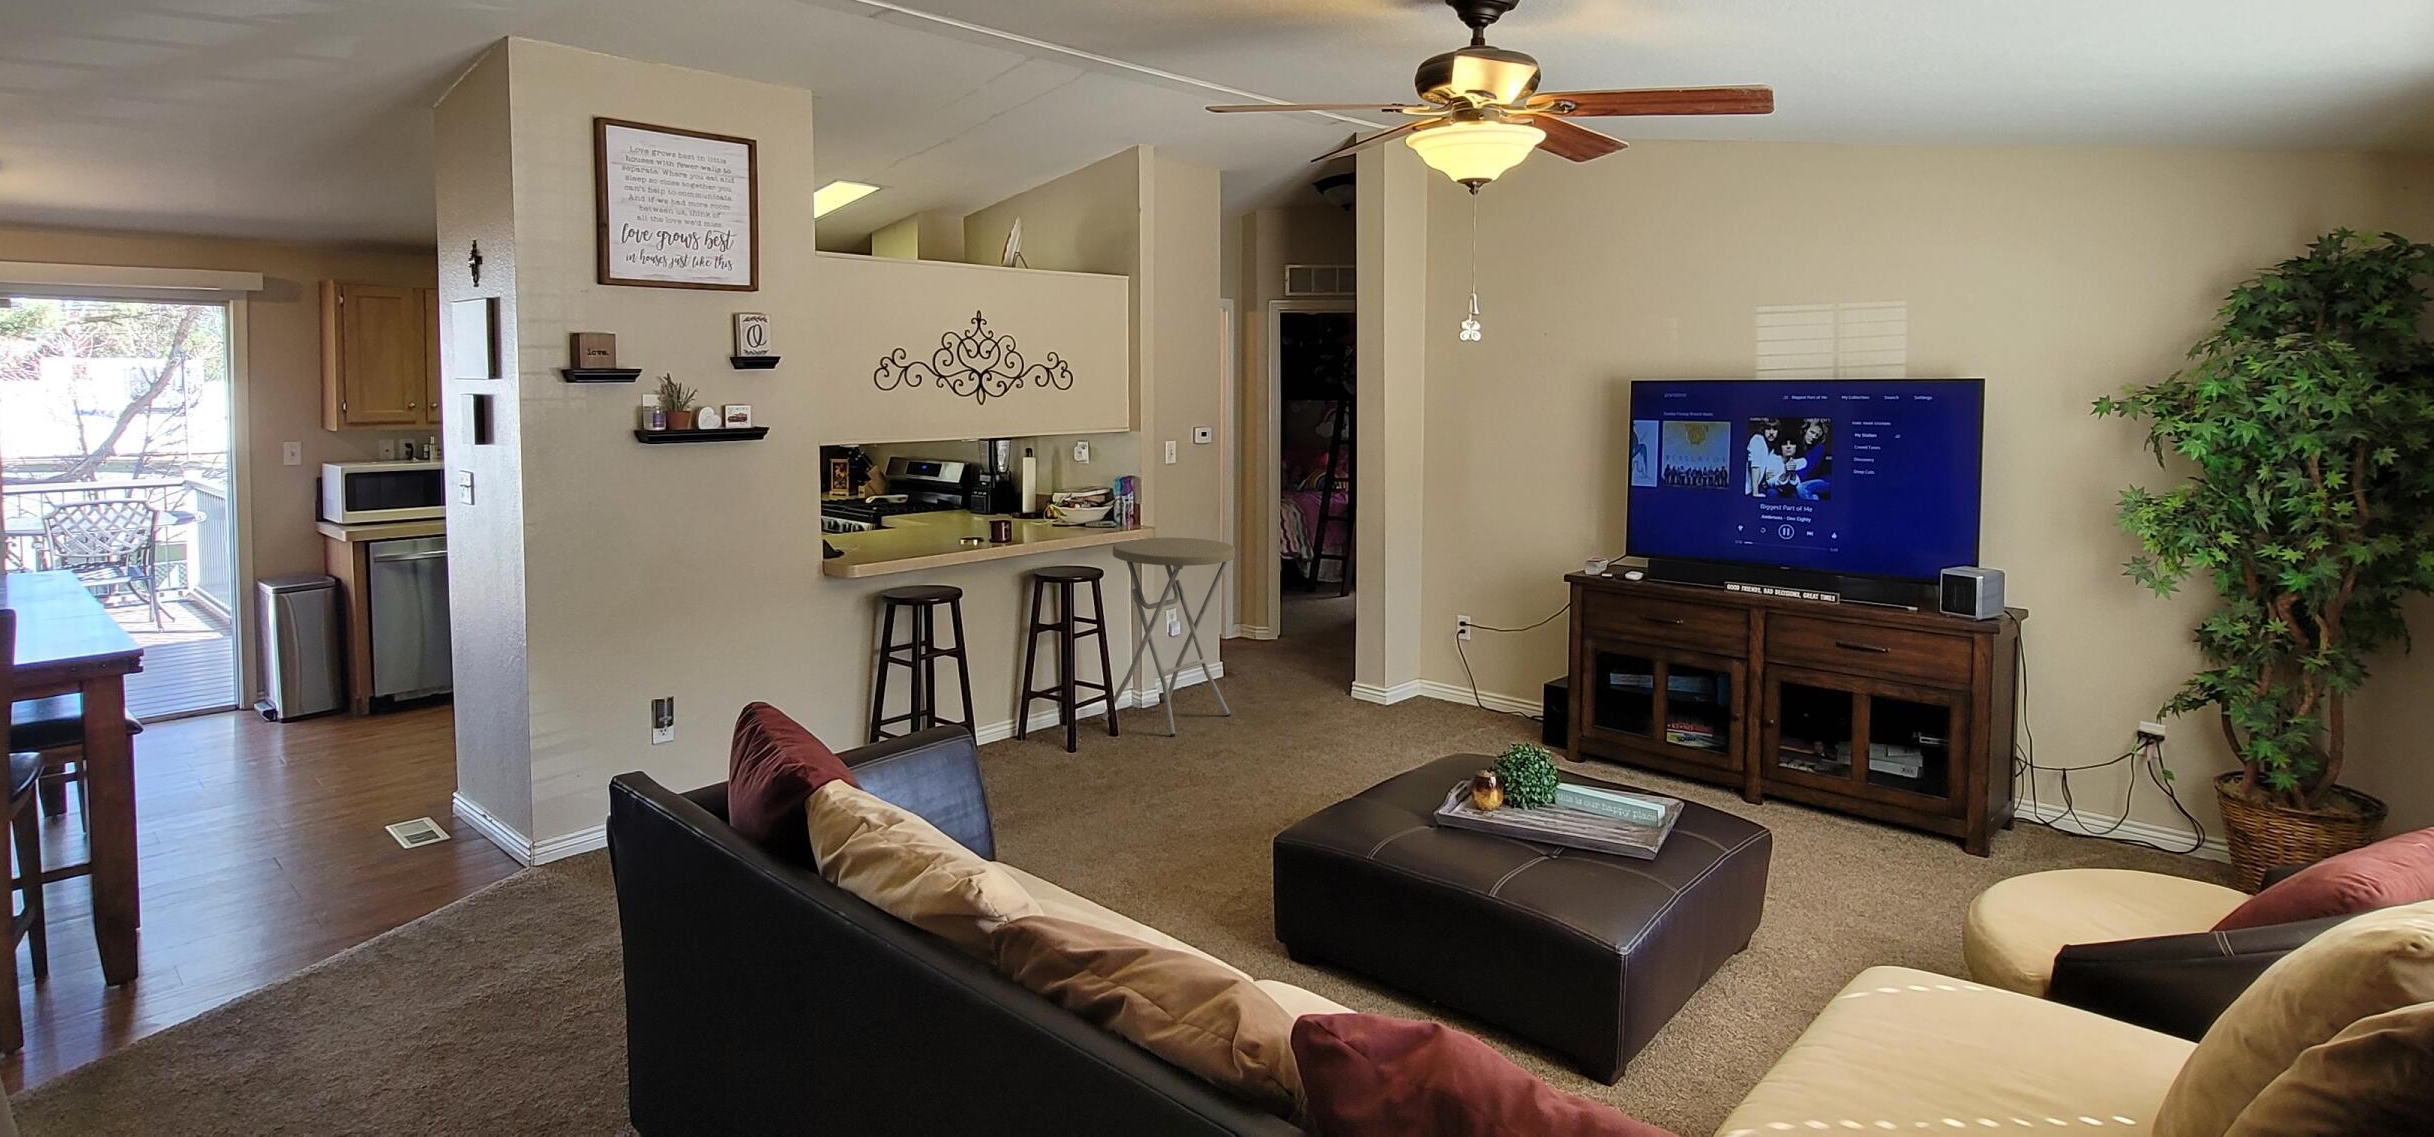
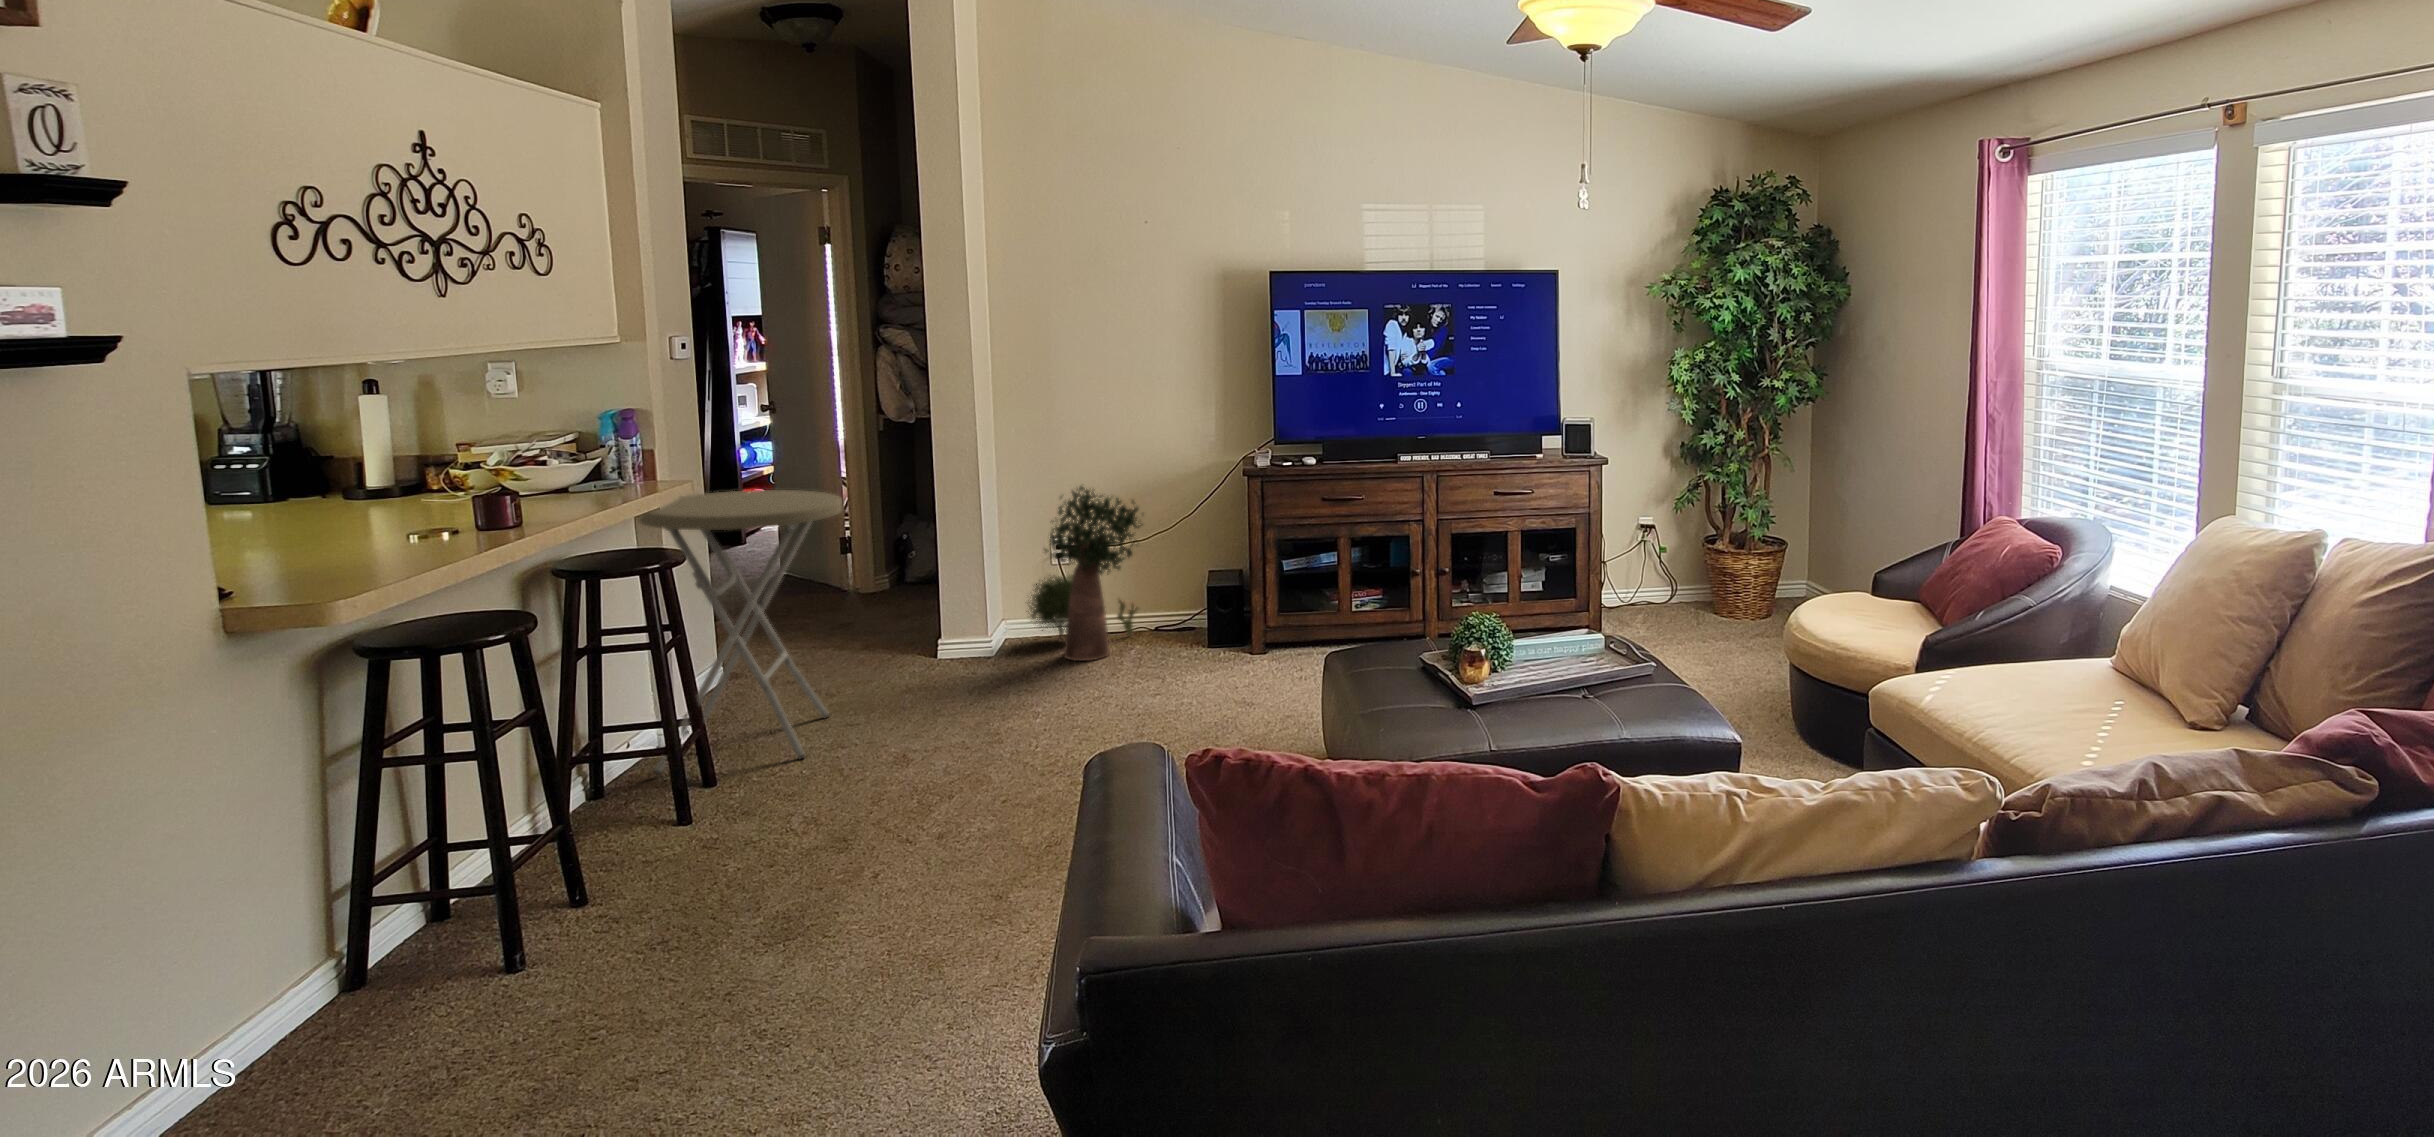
potted plant: none [1403,569,1515,729] -> present [1026,486,1142,661]

